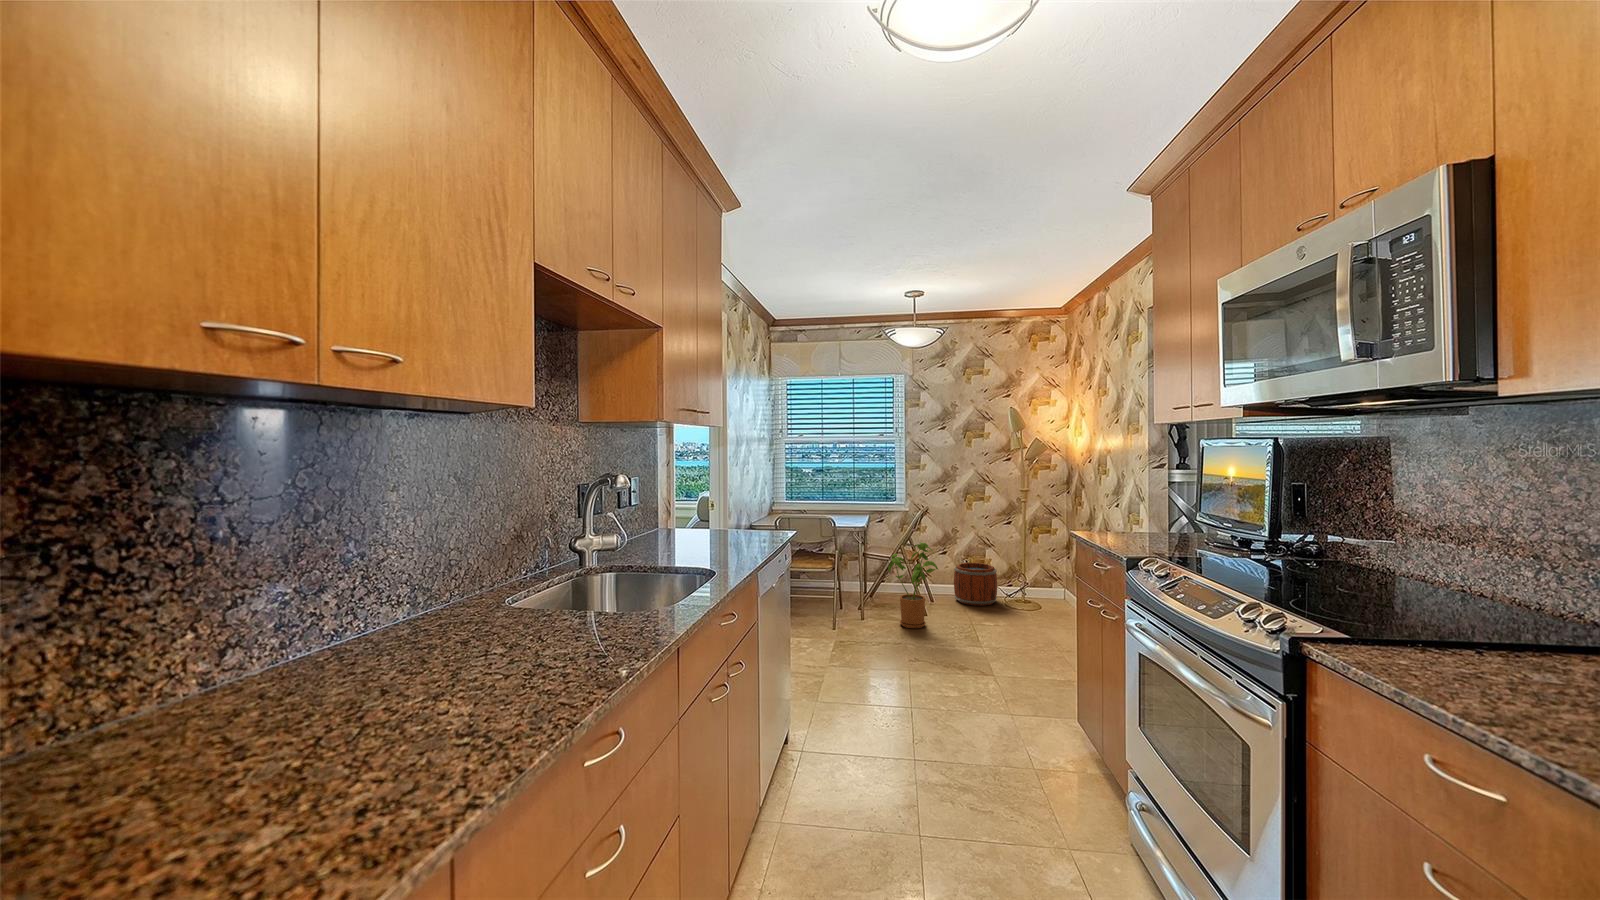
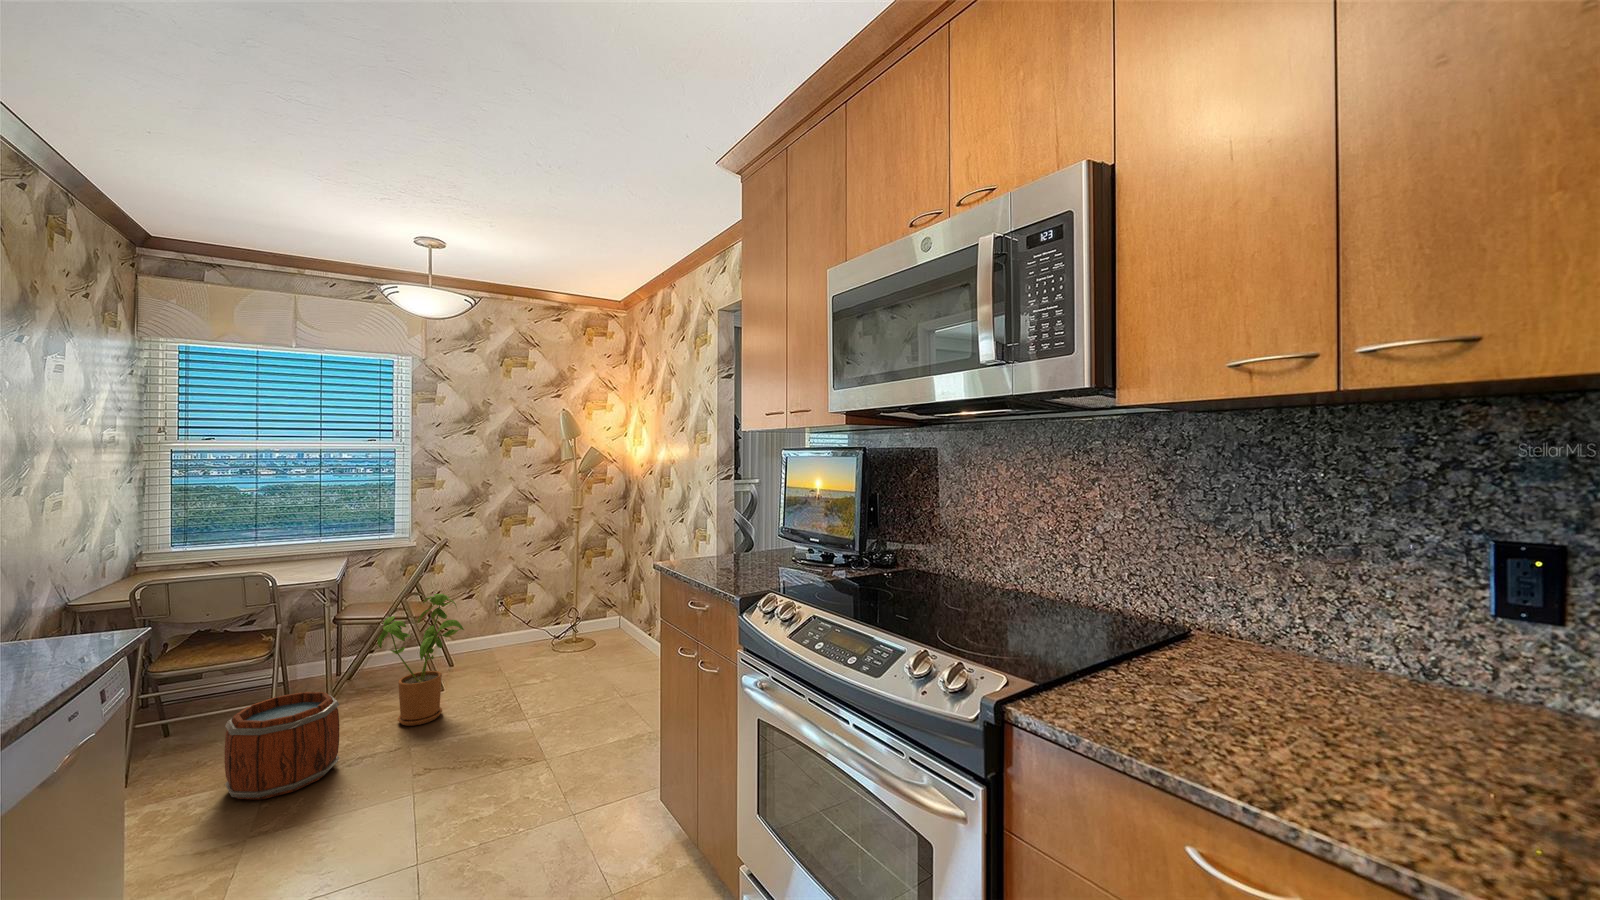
bucket: present [954,563,997,606] -> present [225,692,339,800]

